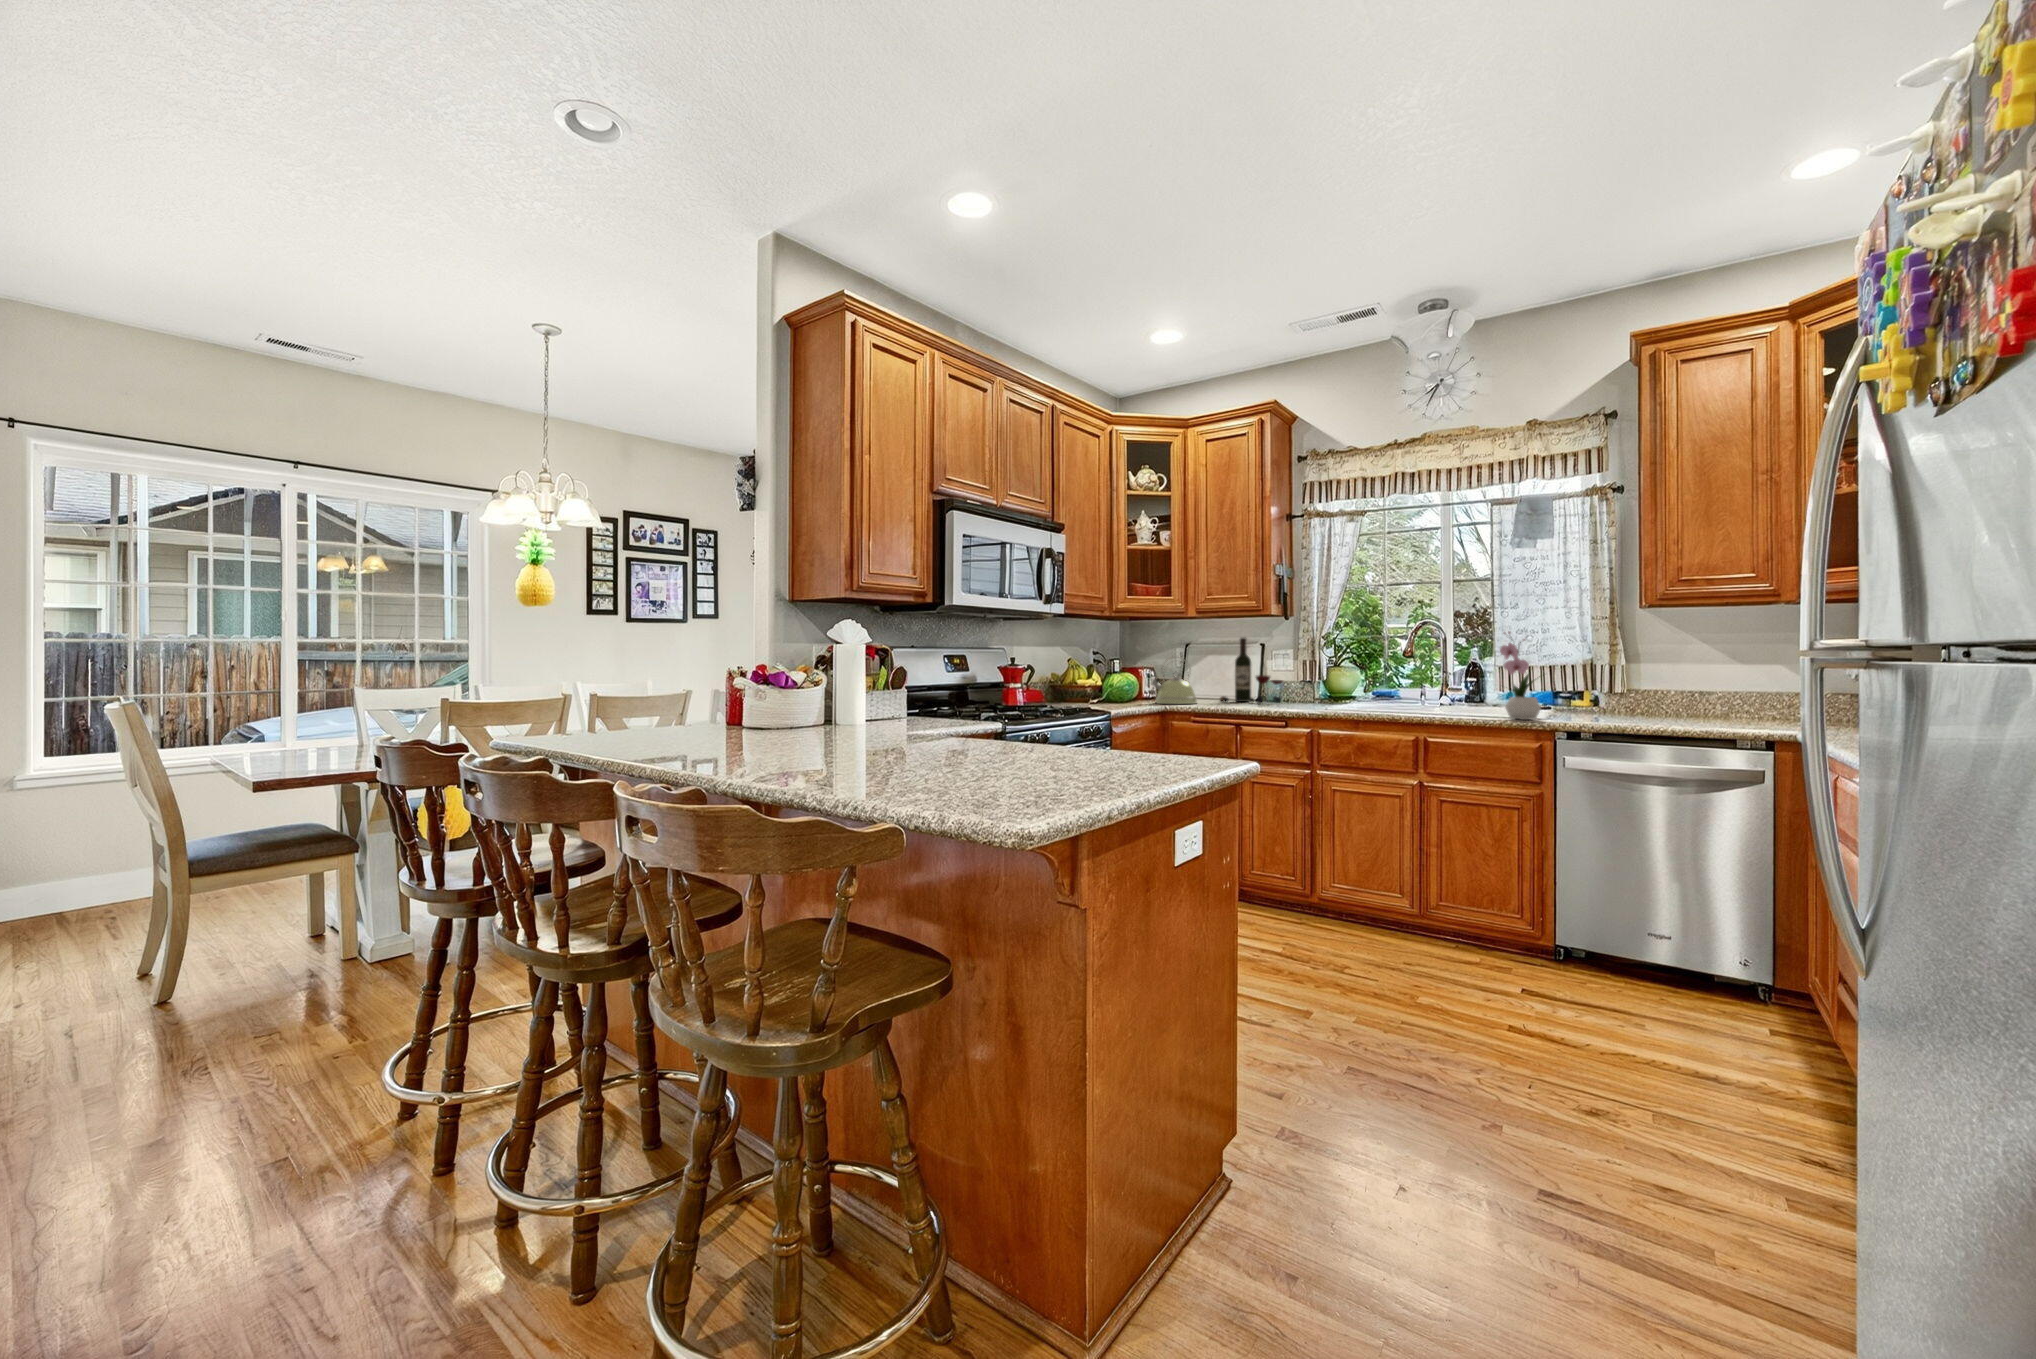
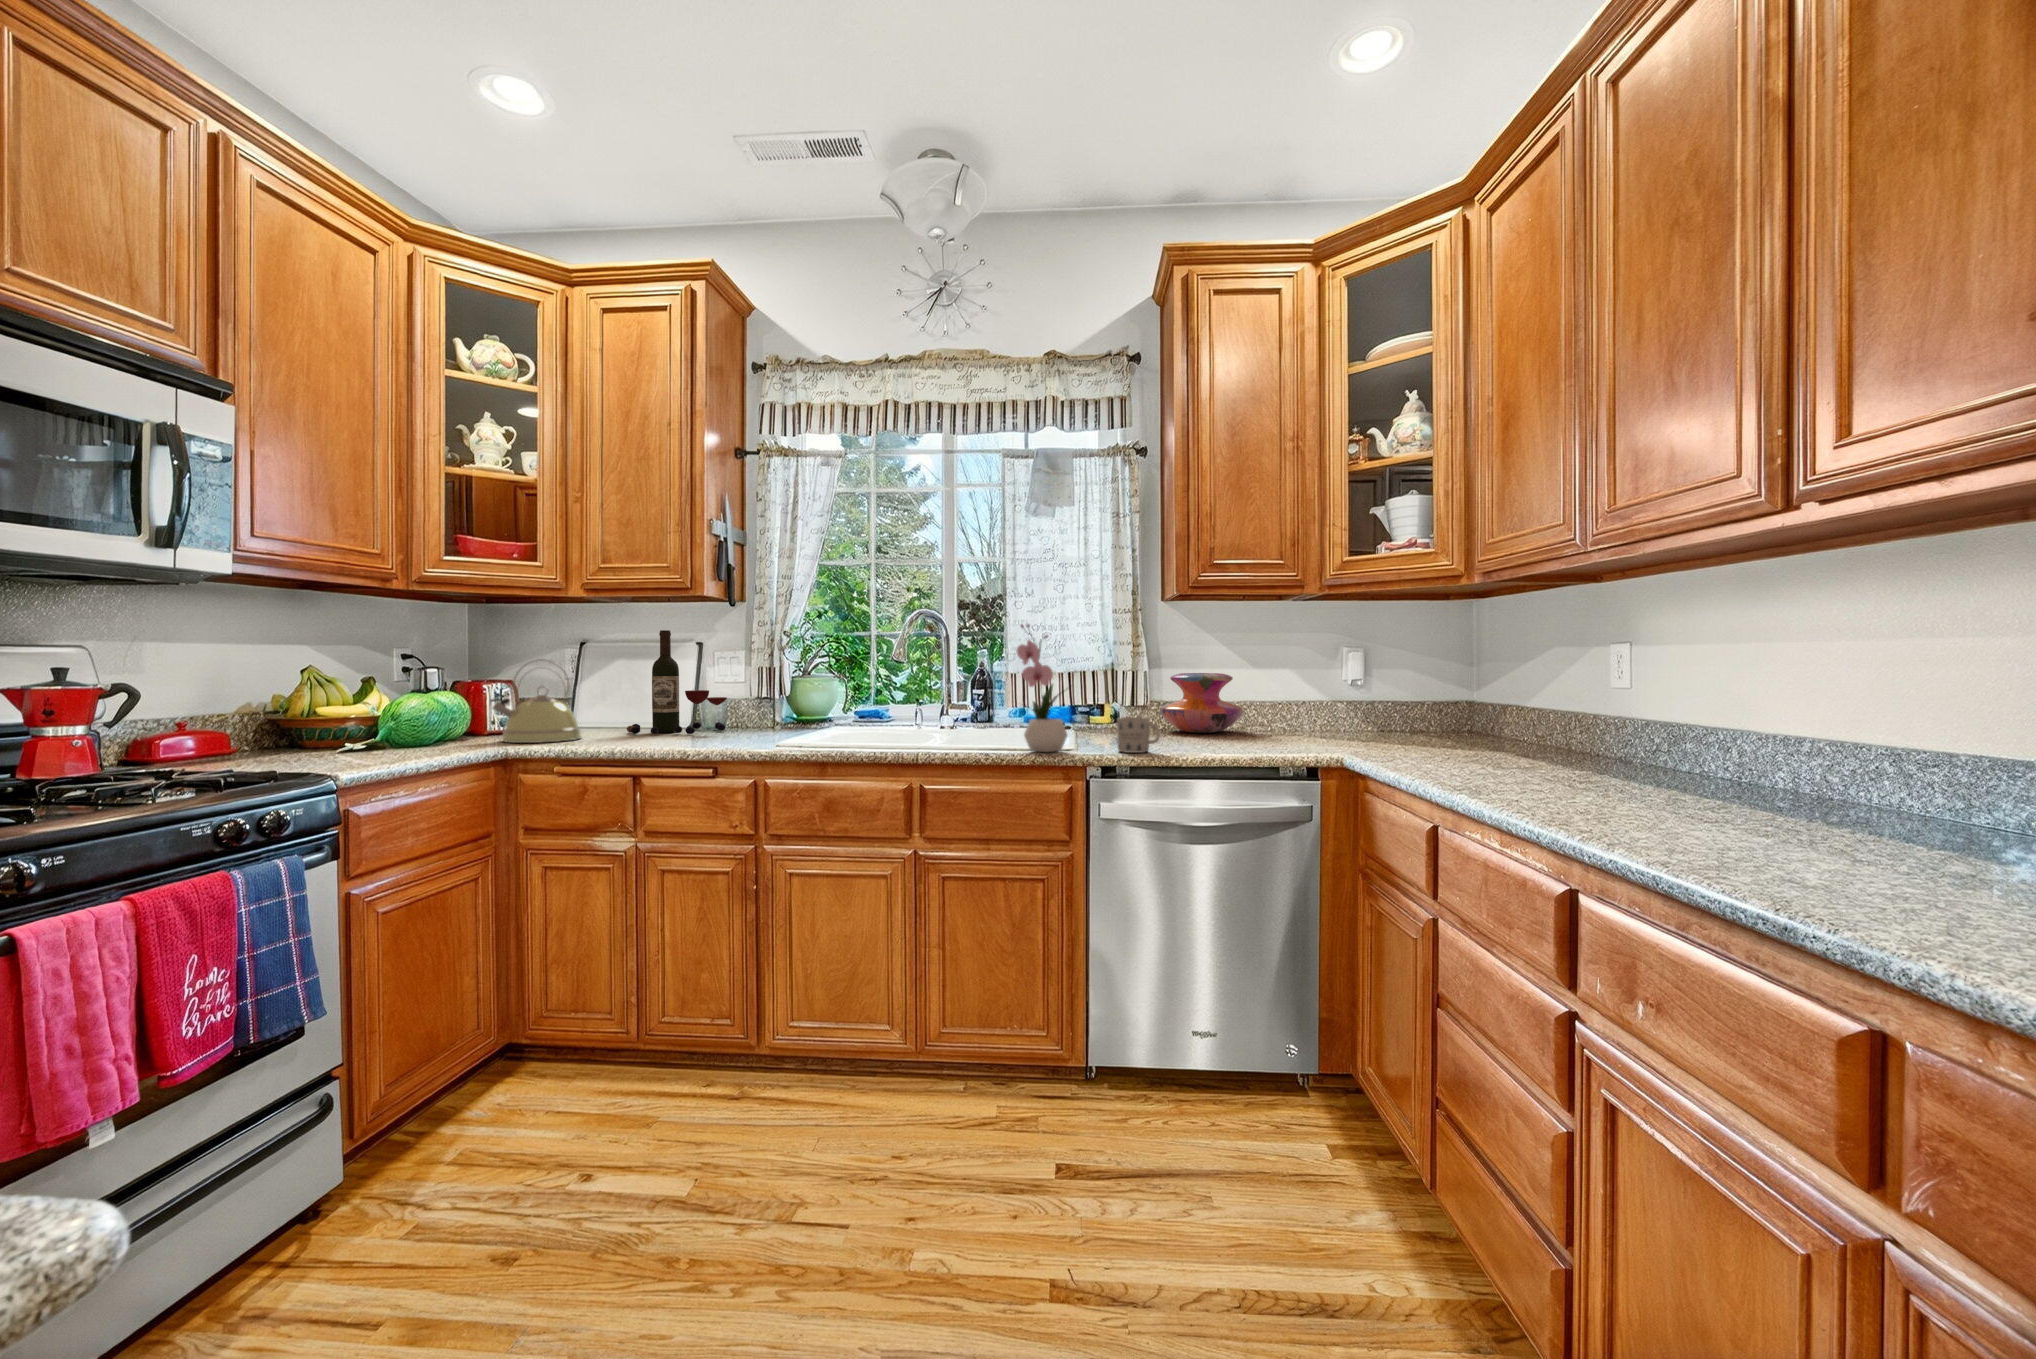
decorative vase: none [1635,666,1721,713] -> present [1160,673,1244,733]
mug: none [1584,697,1621,723] -> present [1117,717,1160,753]

